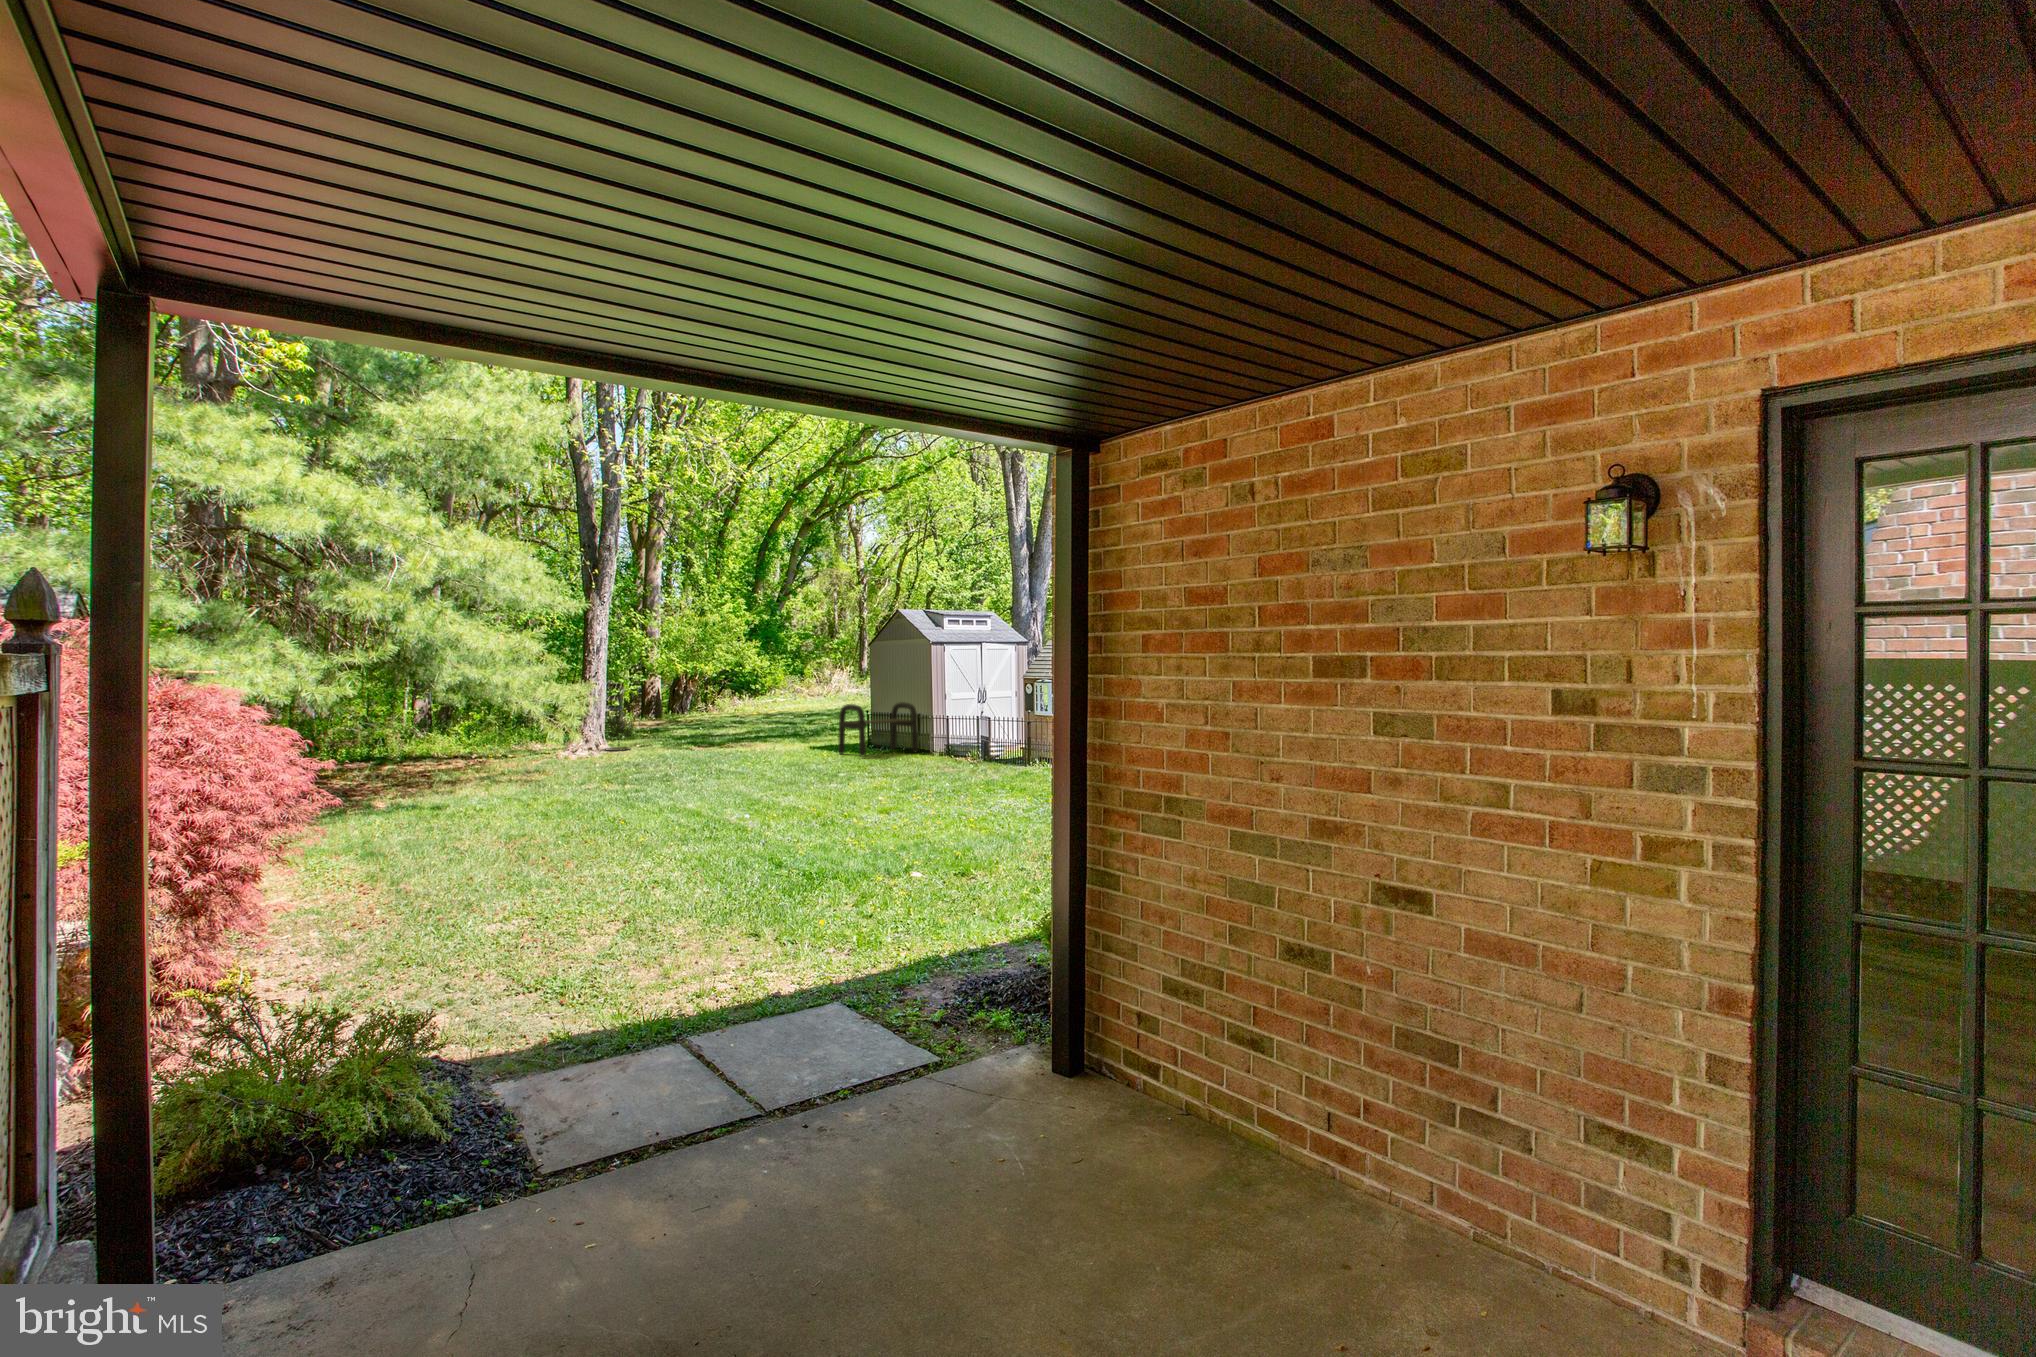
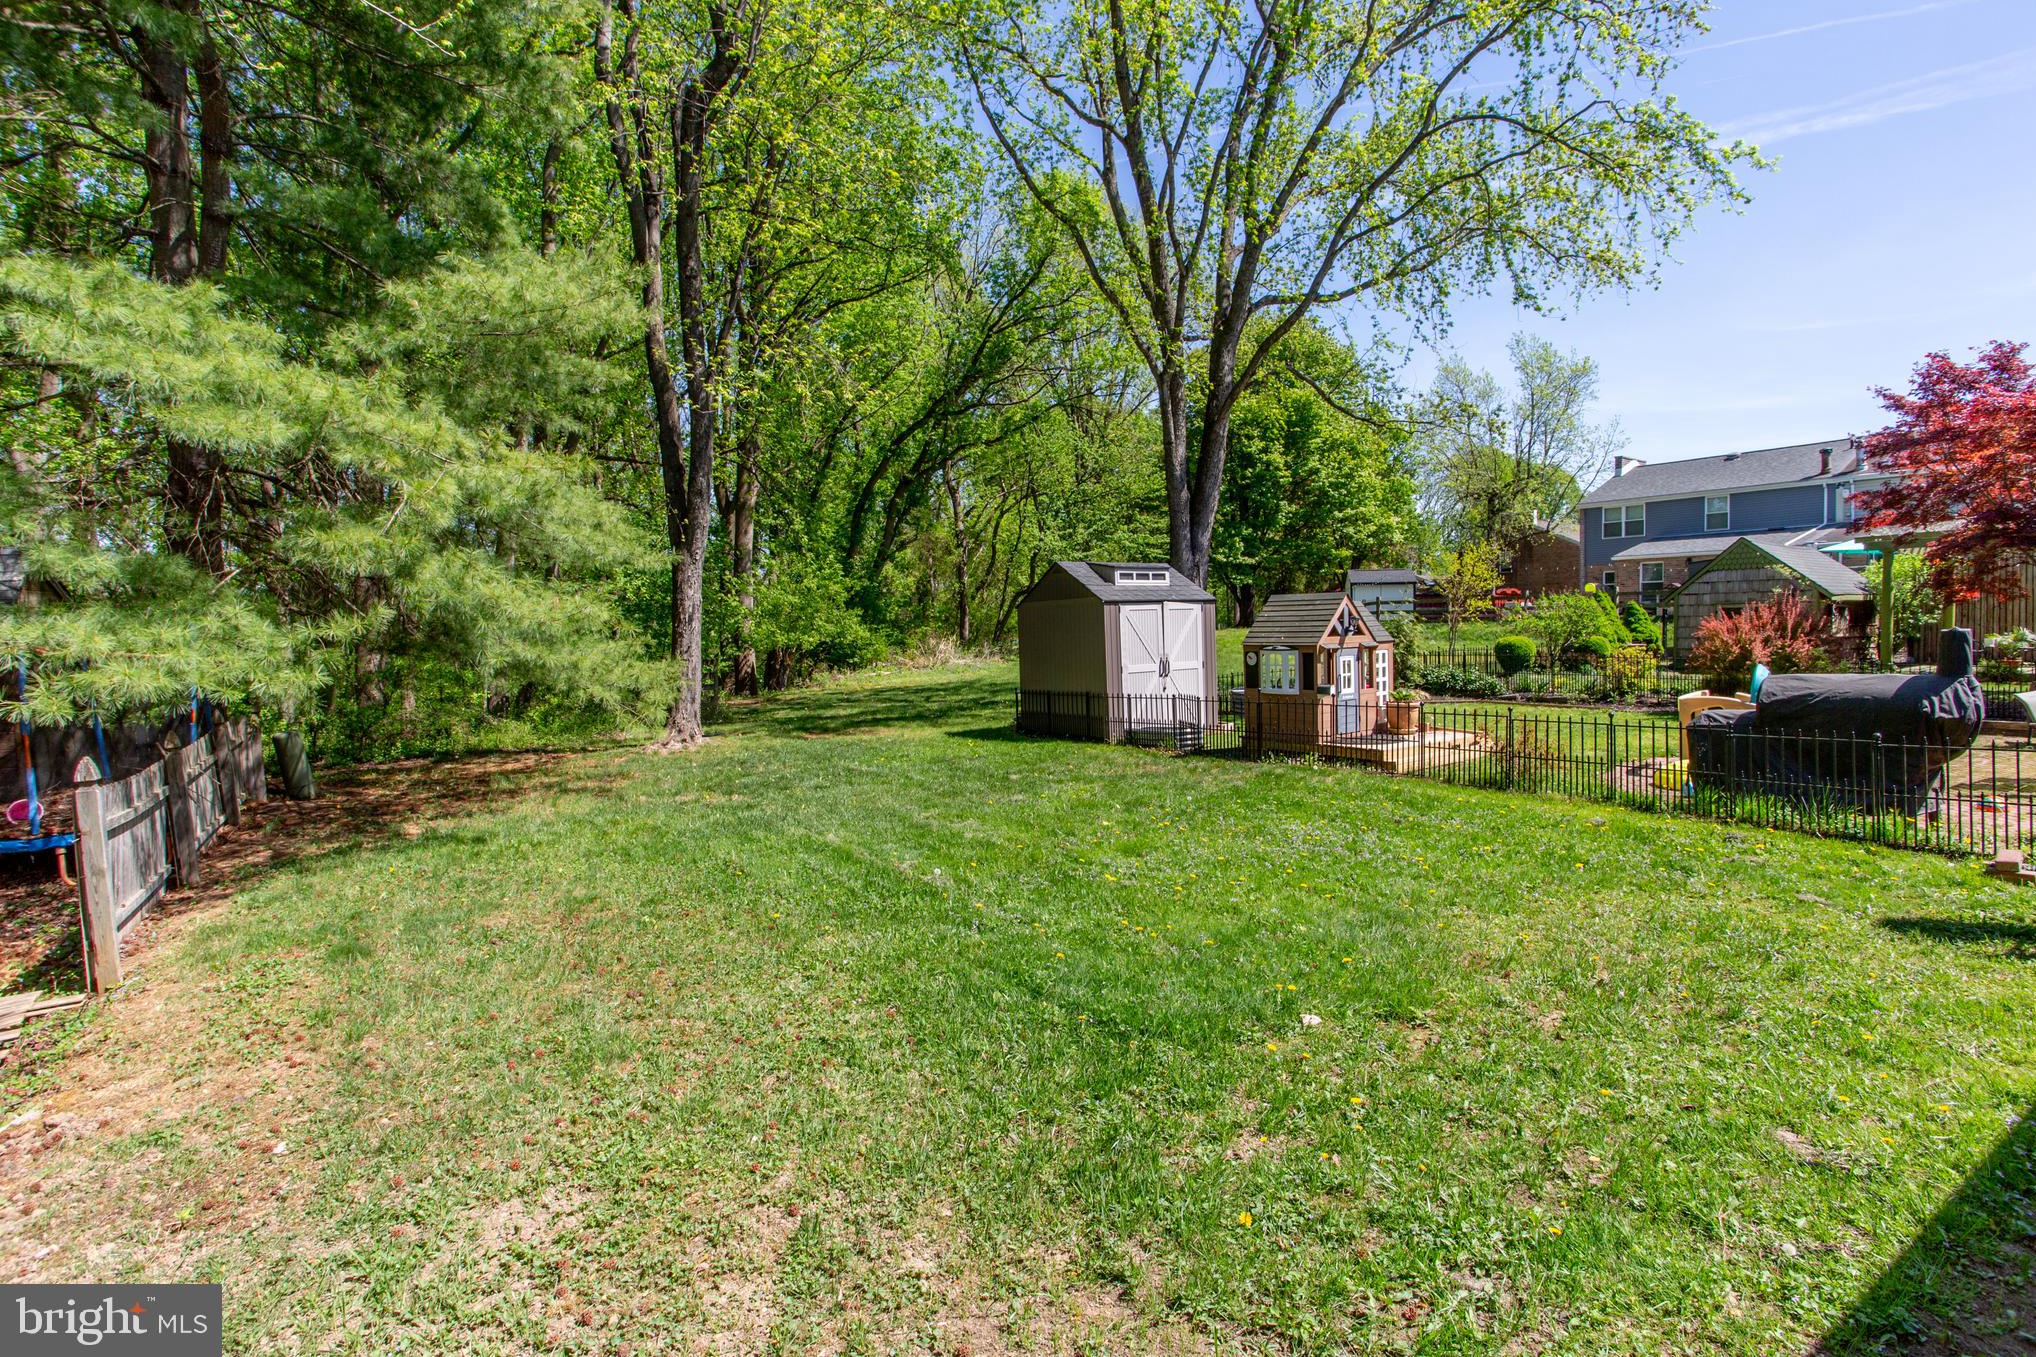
bench: present [838,702,918,757] -> none [946,662,1038,726]

